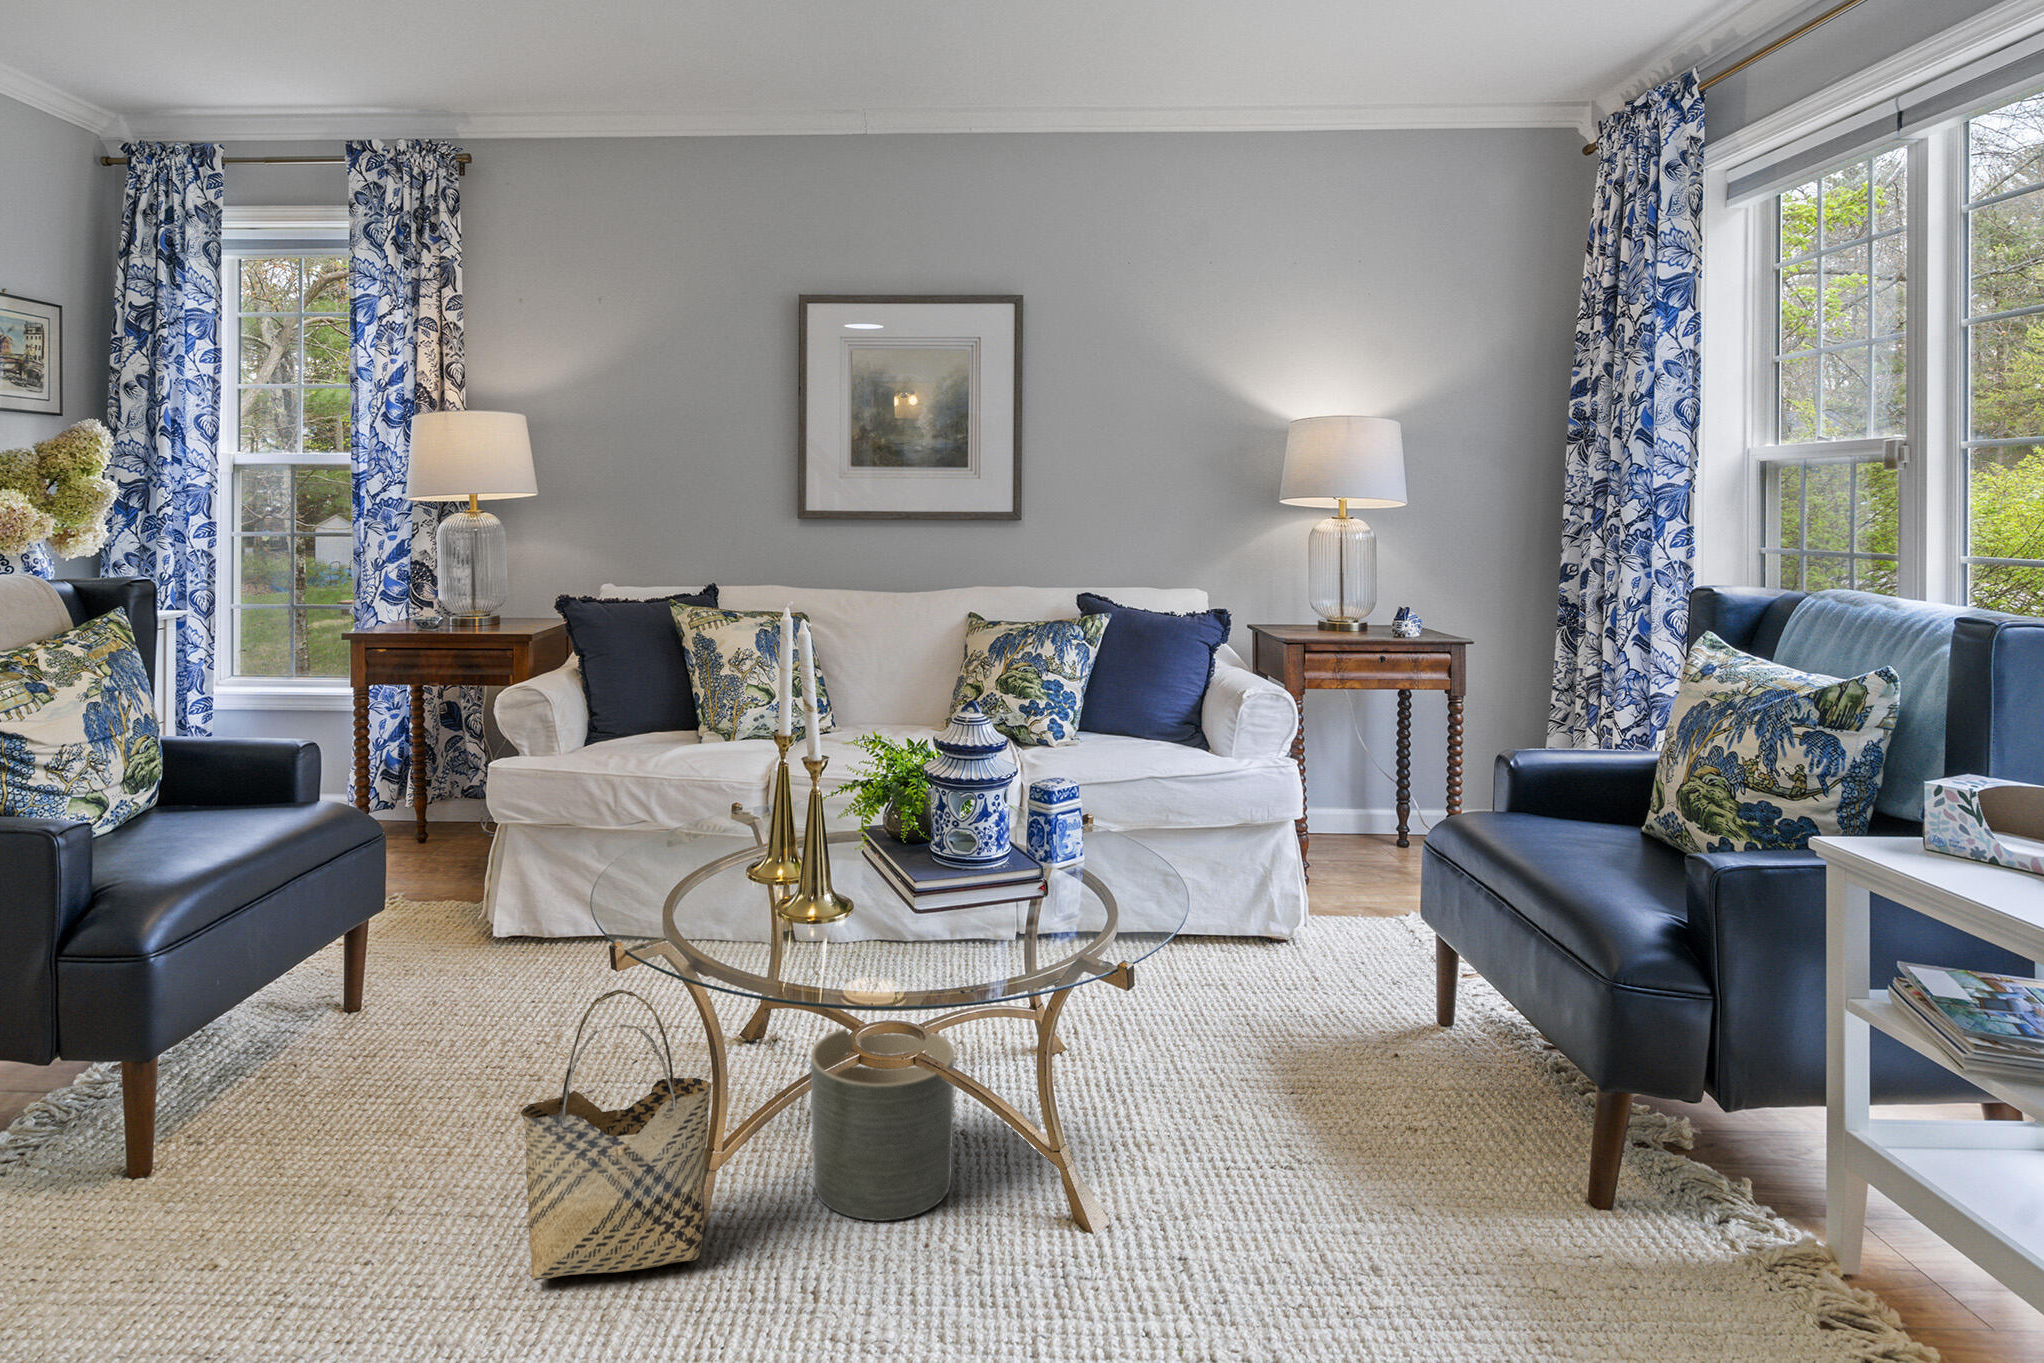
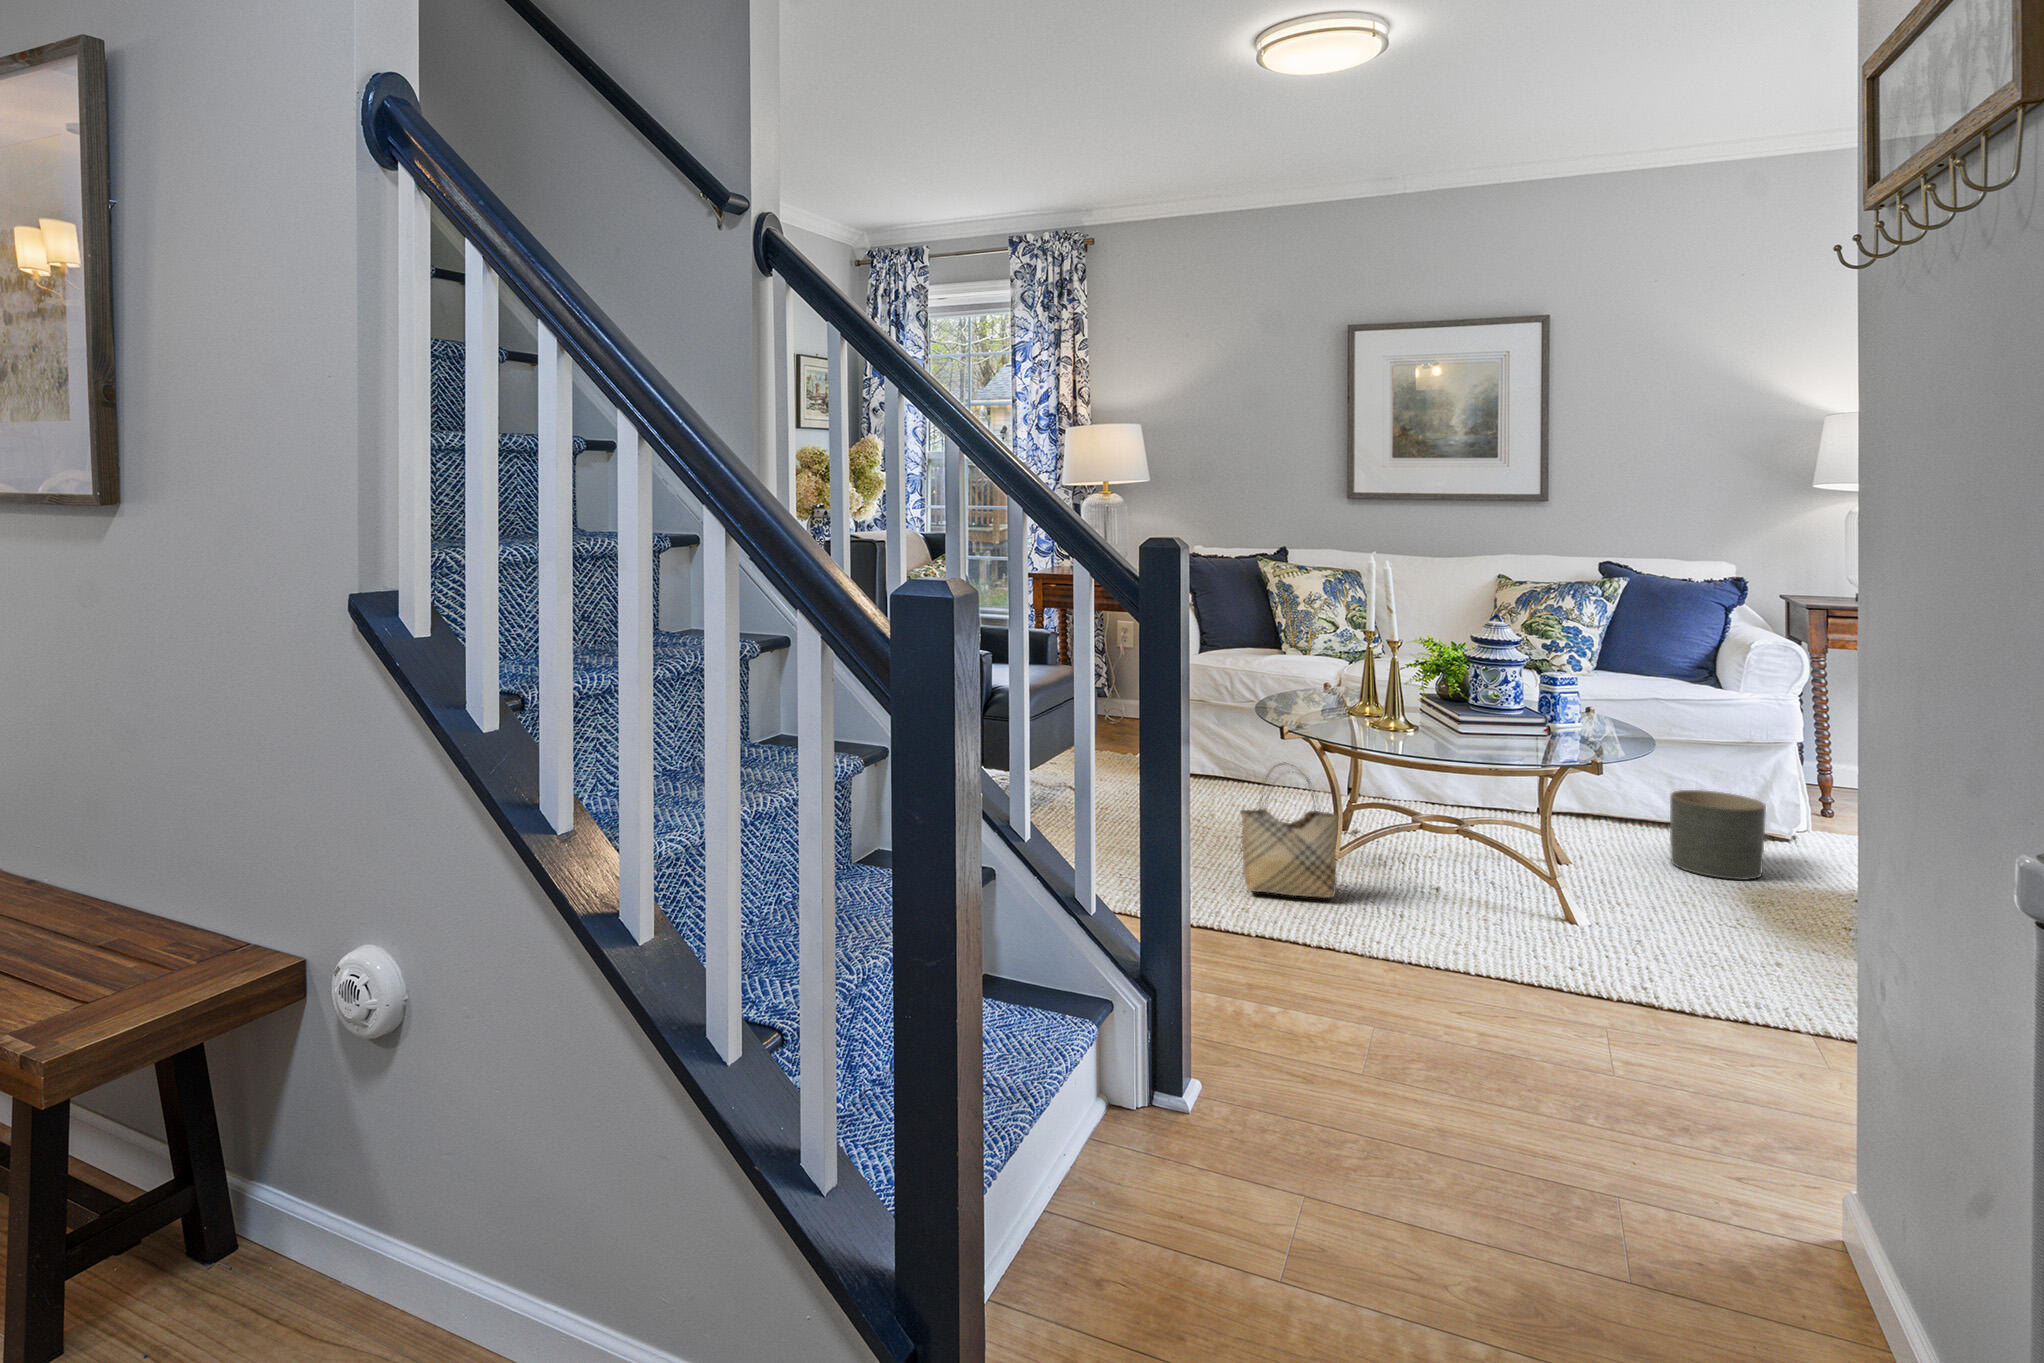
planter: present [811,1029,954,1221] -> present [1670,790,1766,880]

